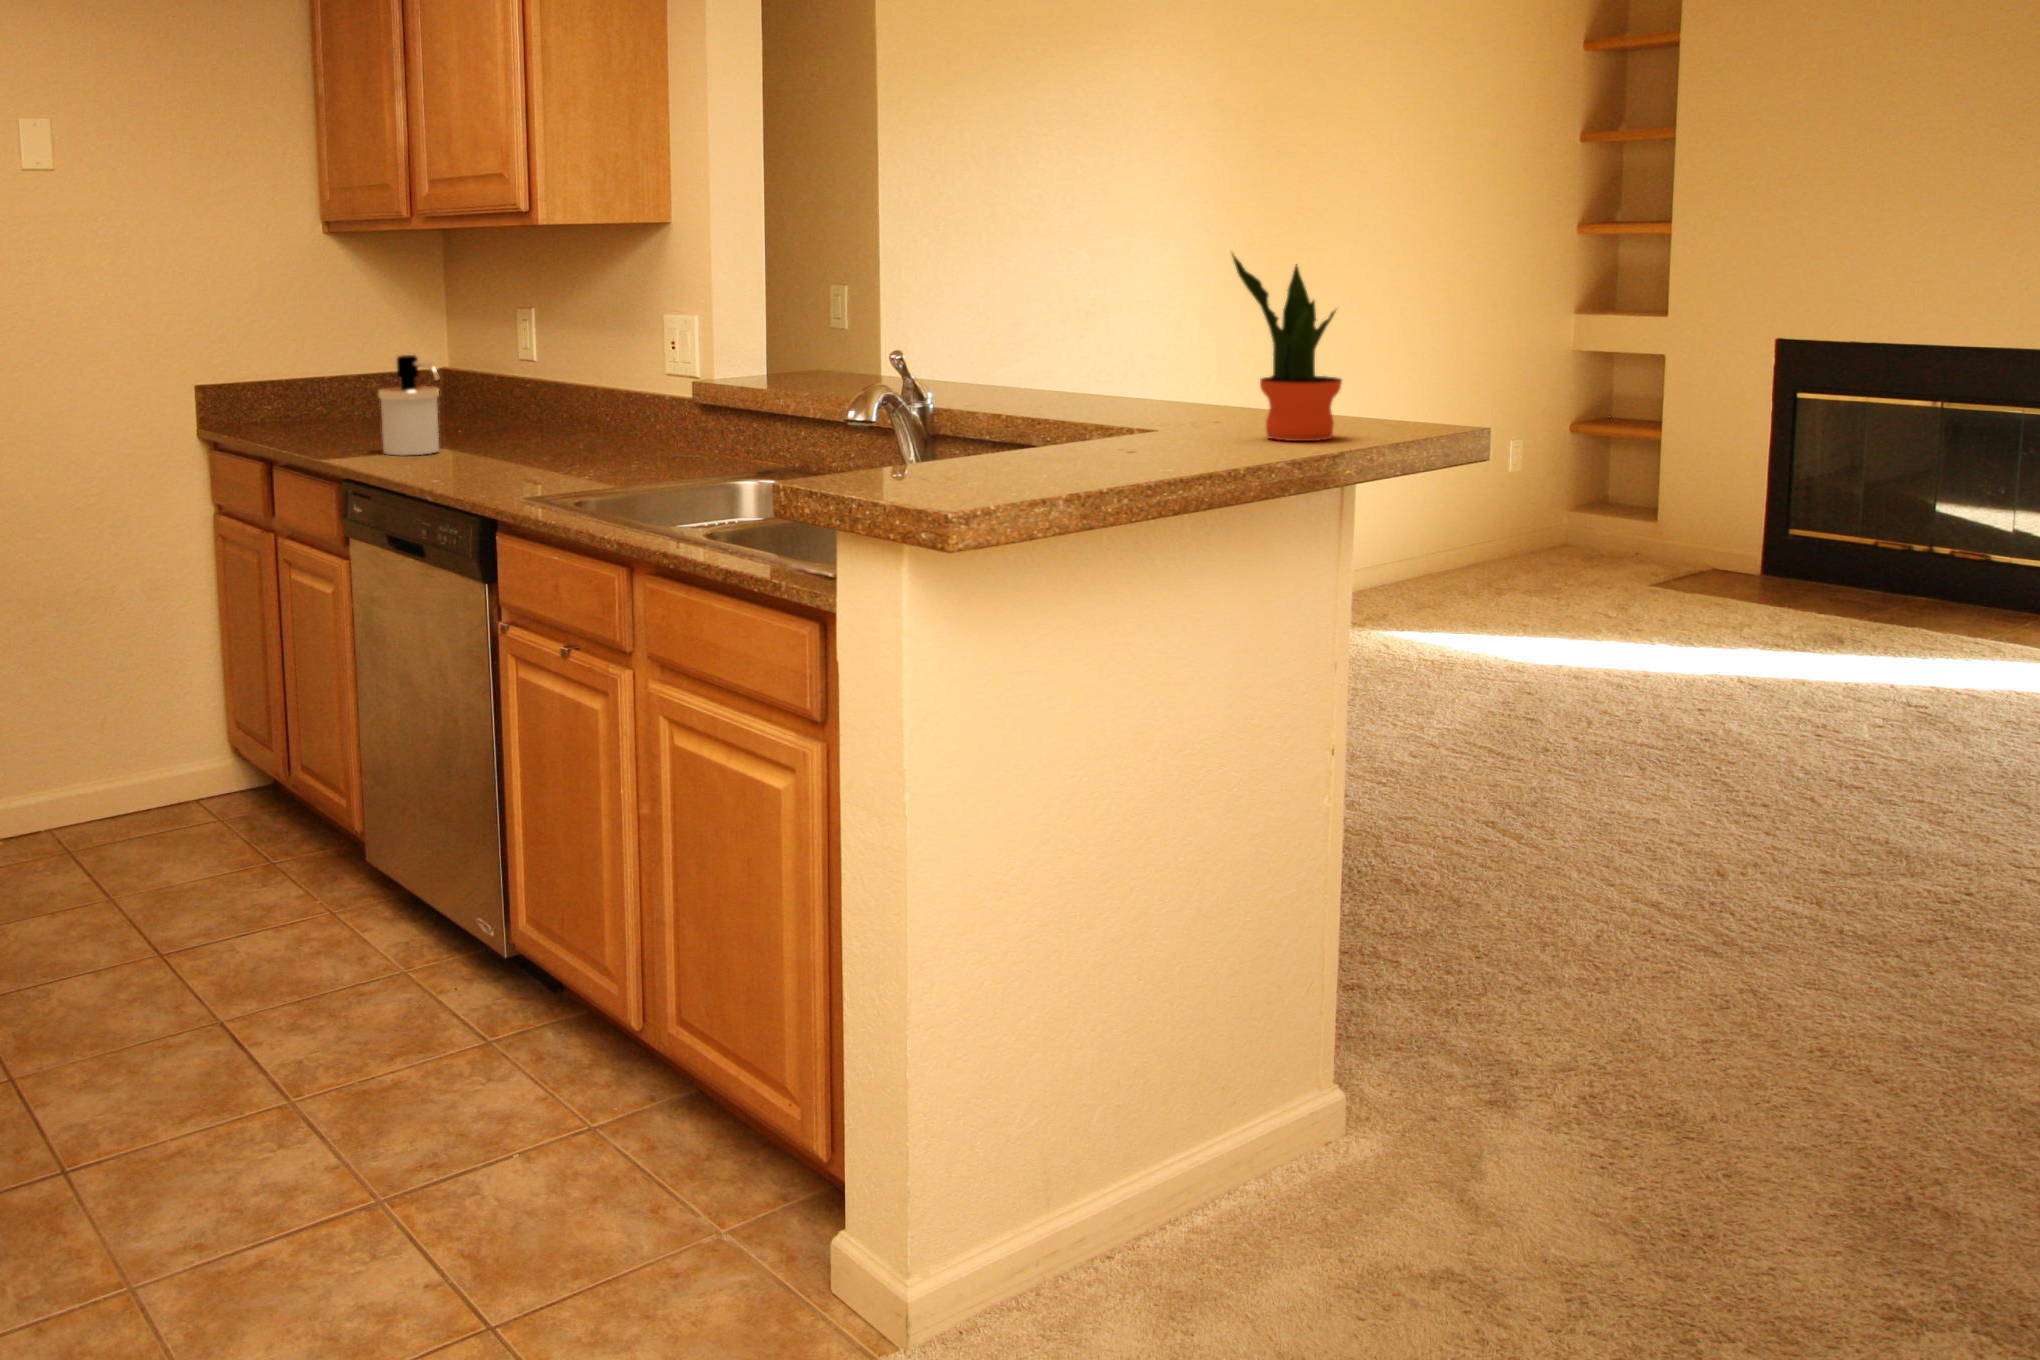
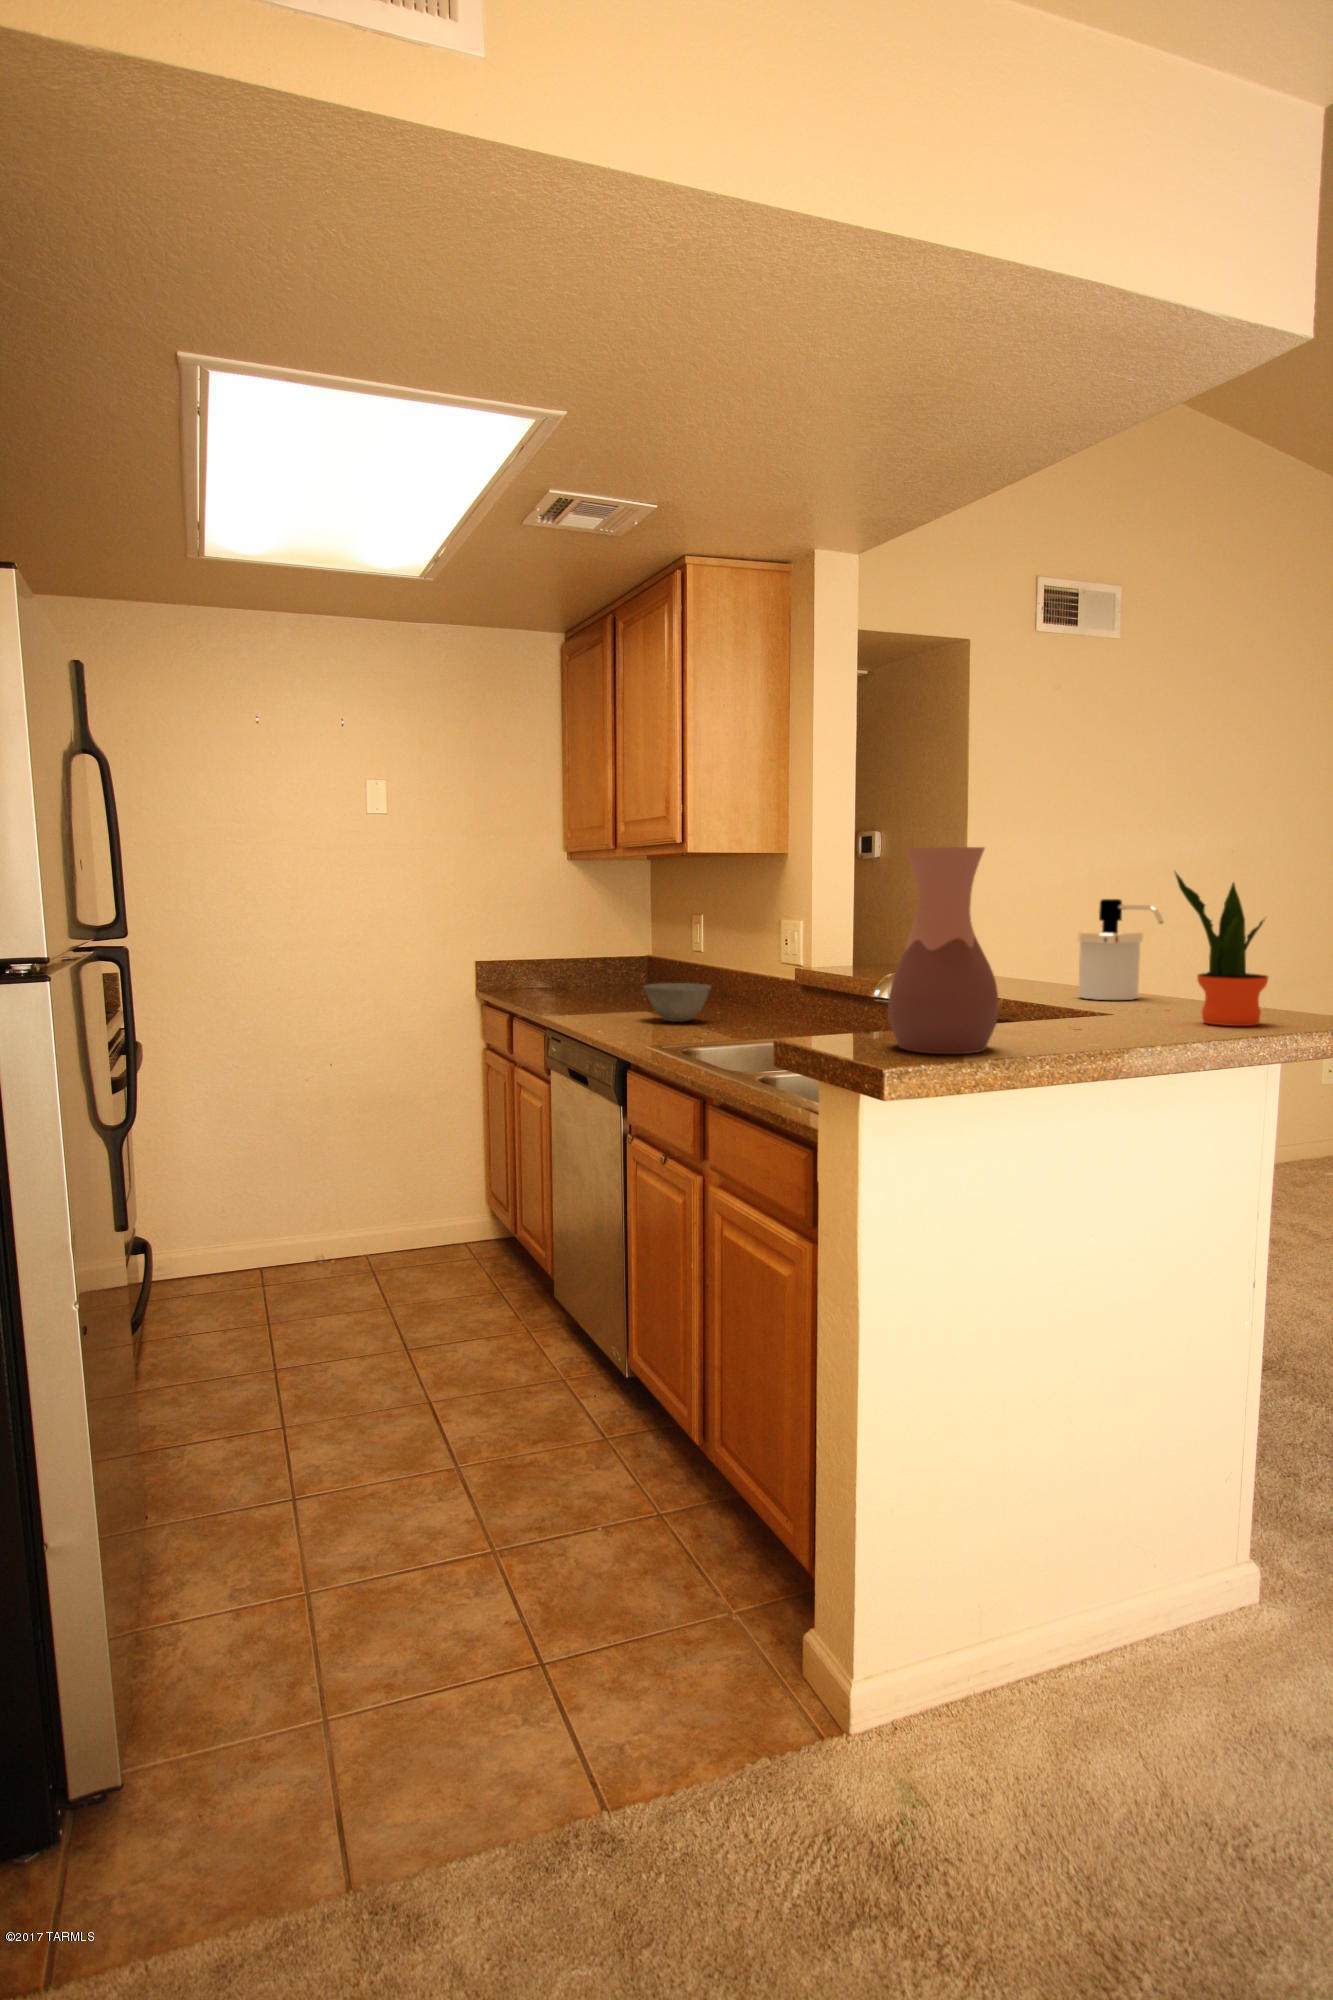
vase: none [926,232,1062,491] -> present [888,847,998,1054]
soap dispenser: present [378,355,440,456] -> present [1078,899,1163,1000]
bowl: none [480,408,577,464] -> present [644,983,711,1022]

